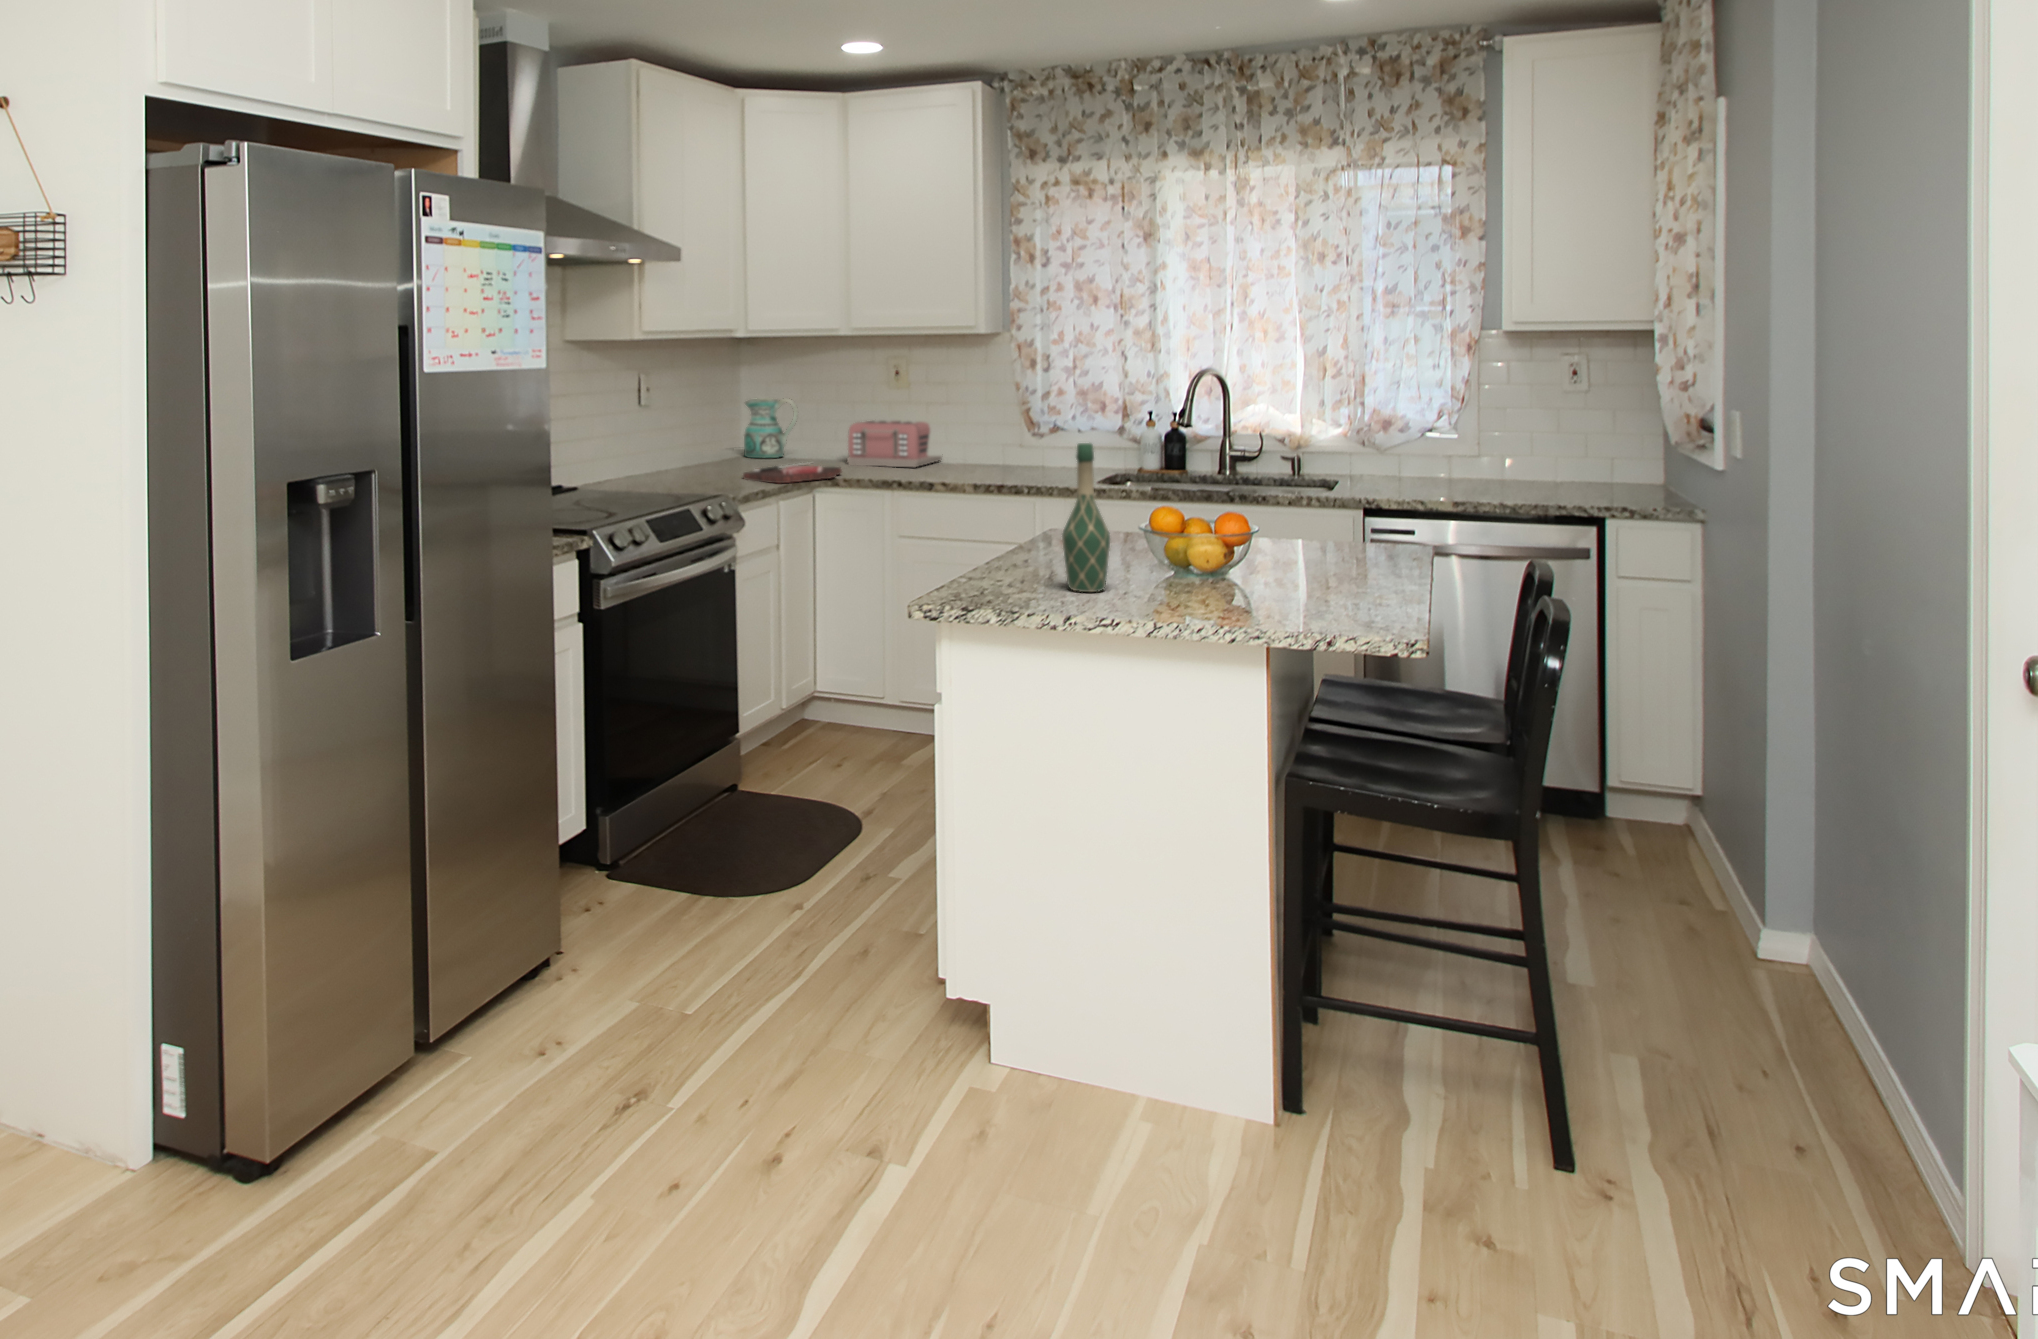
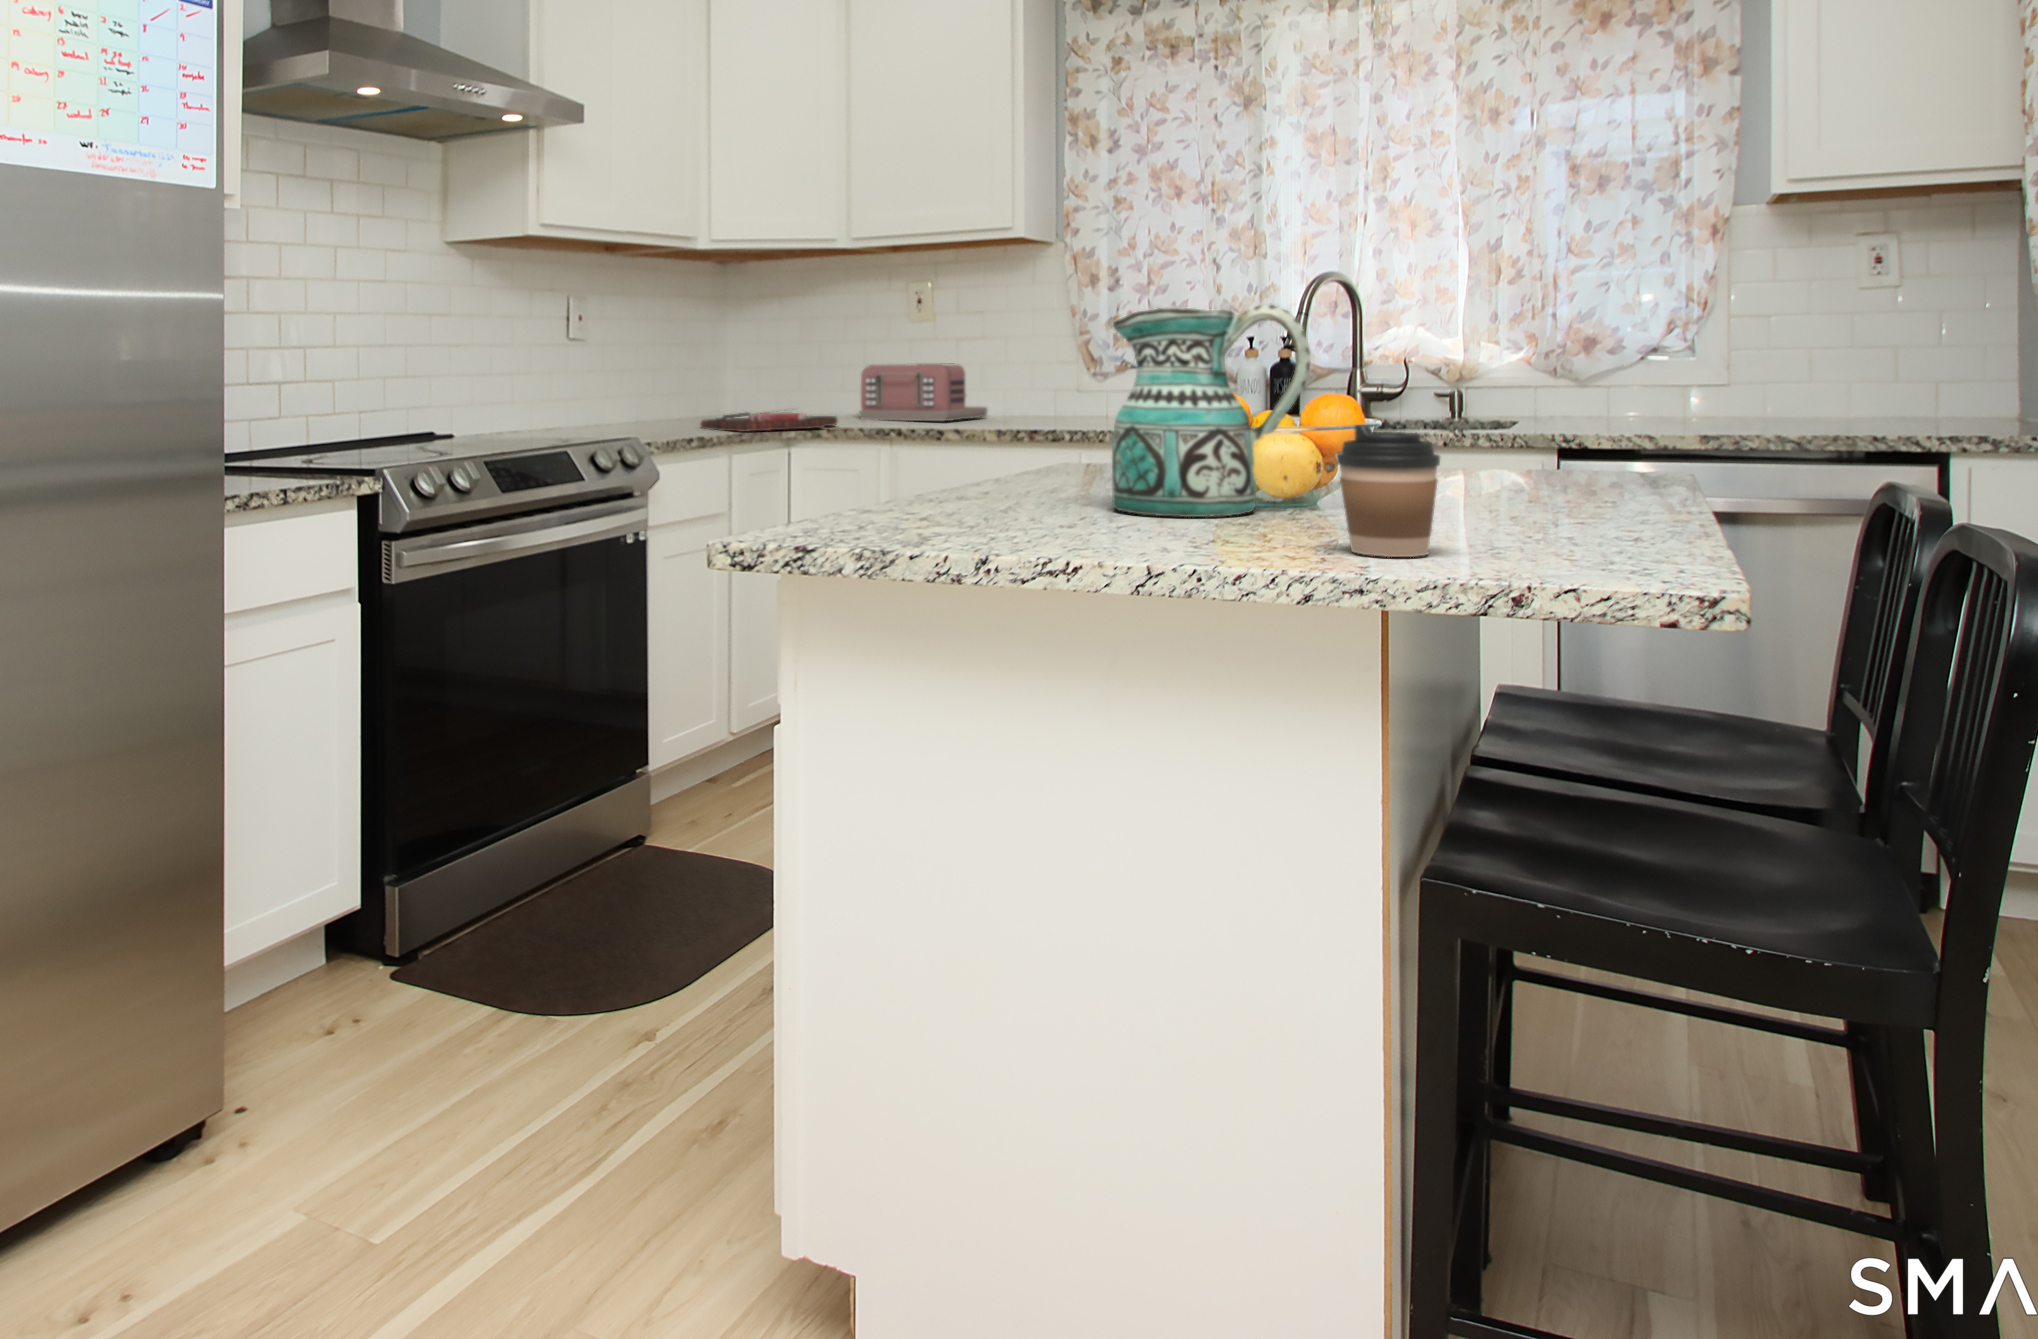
ceramic pitcher: present [744,398,798,458] -> present [1112,305,1310,517]
wine bottle: present [1062,443,1110,592] -> none [983,259,1068,526]
coffee cup: none [1262,545,1313,614] -> present [1337,425,1440,557]

